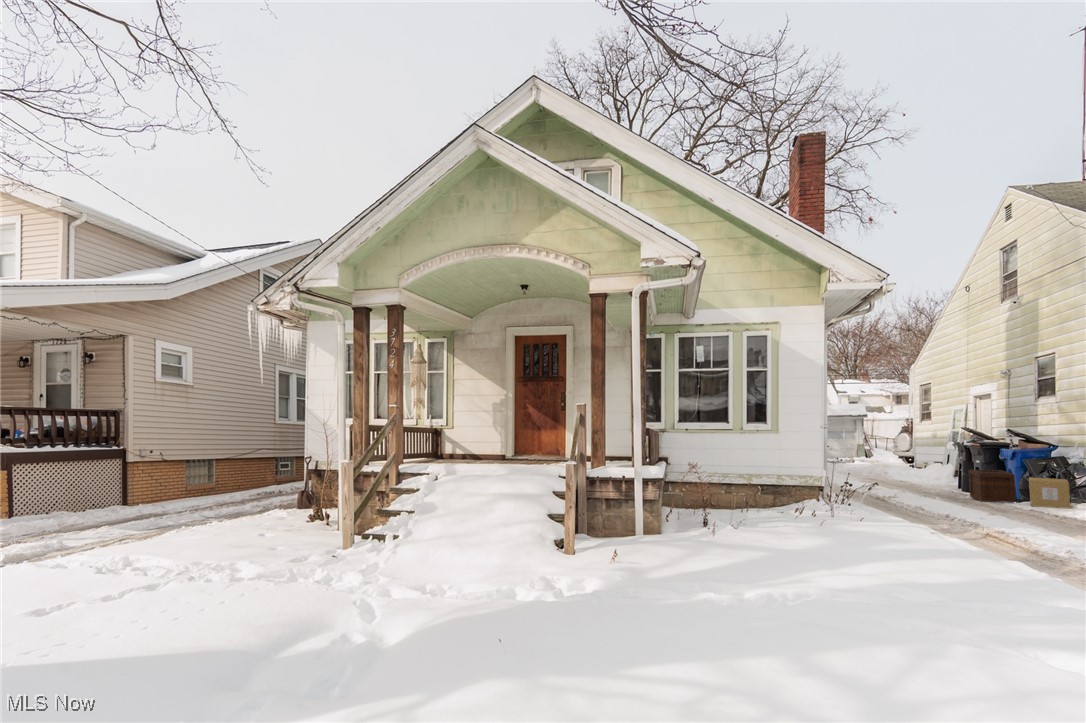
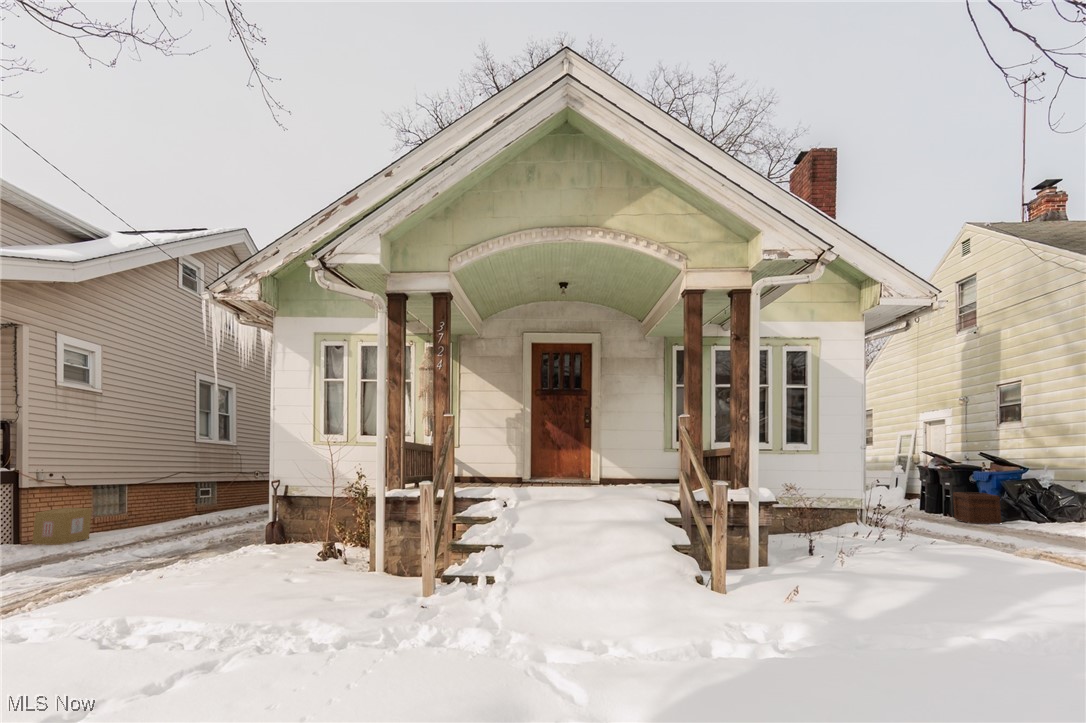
cardboard box: present [1029,477,1070,509] -> present [32,508,92,545]

